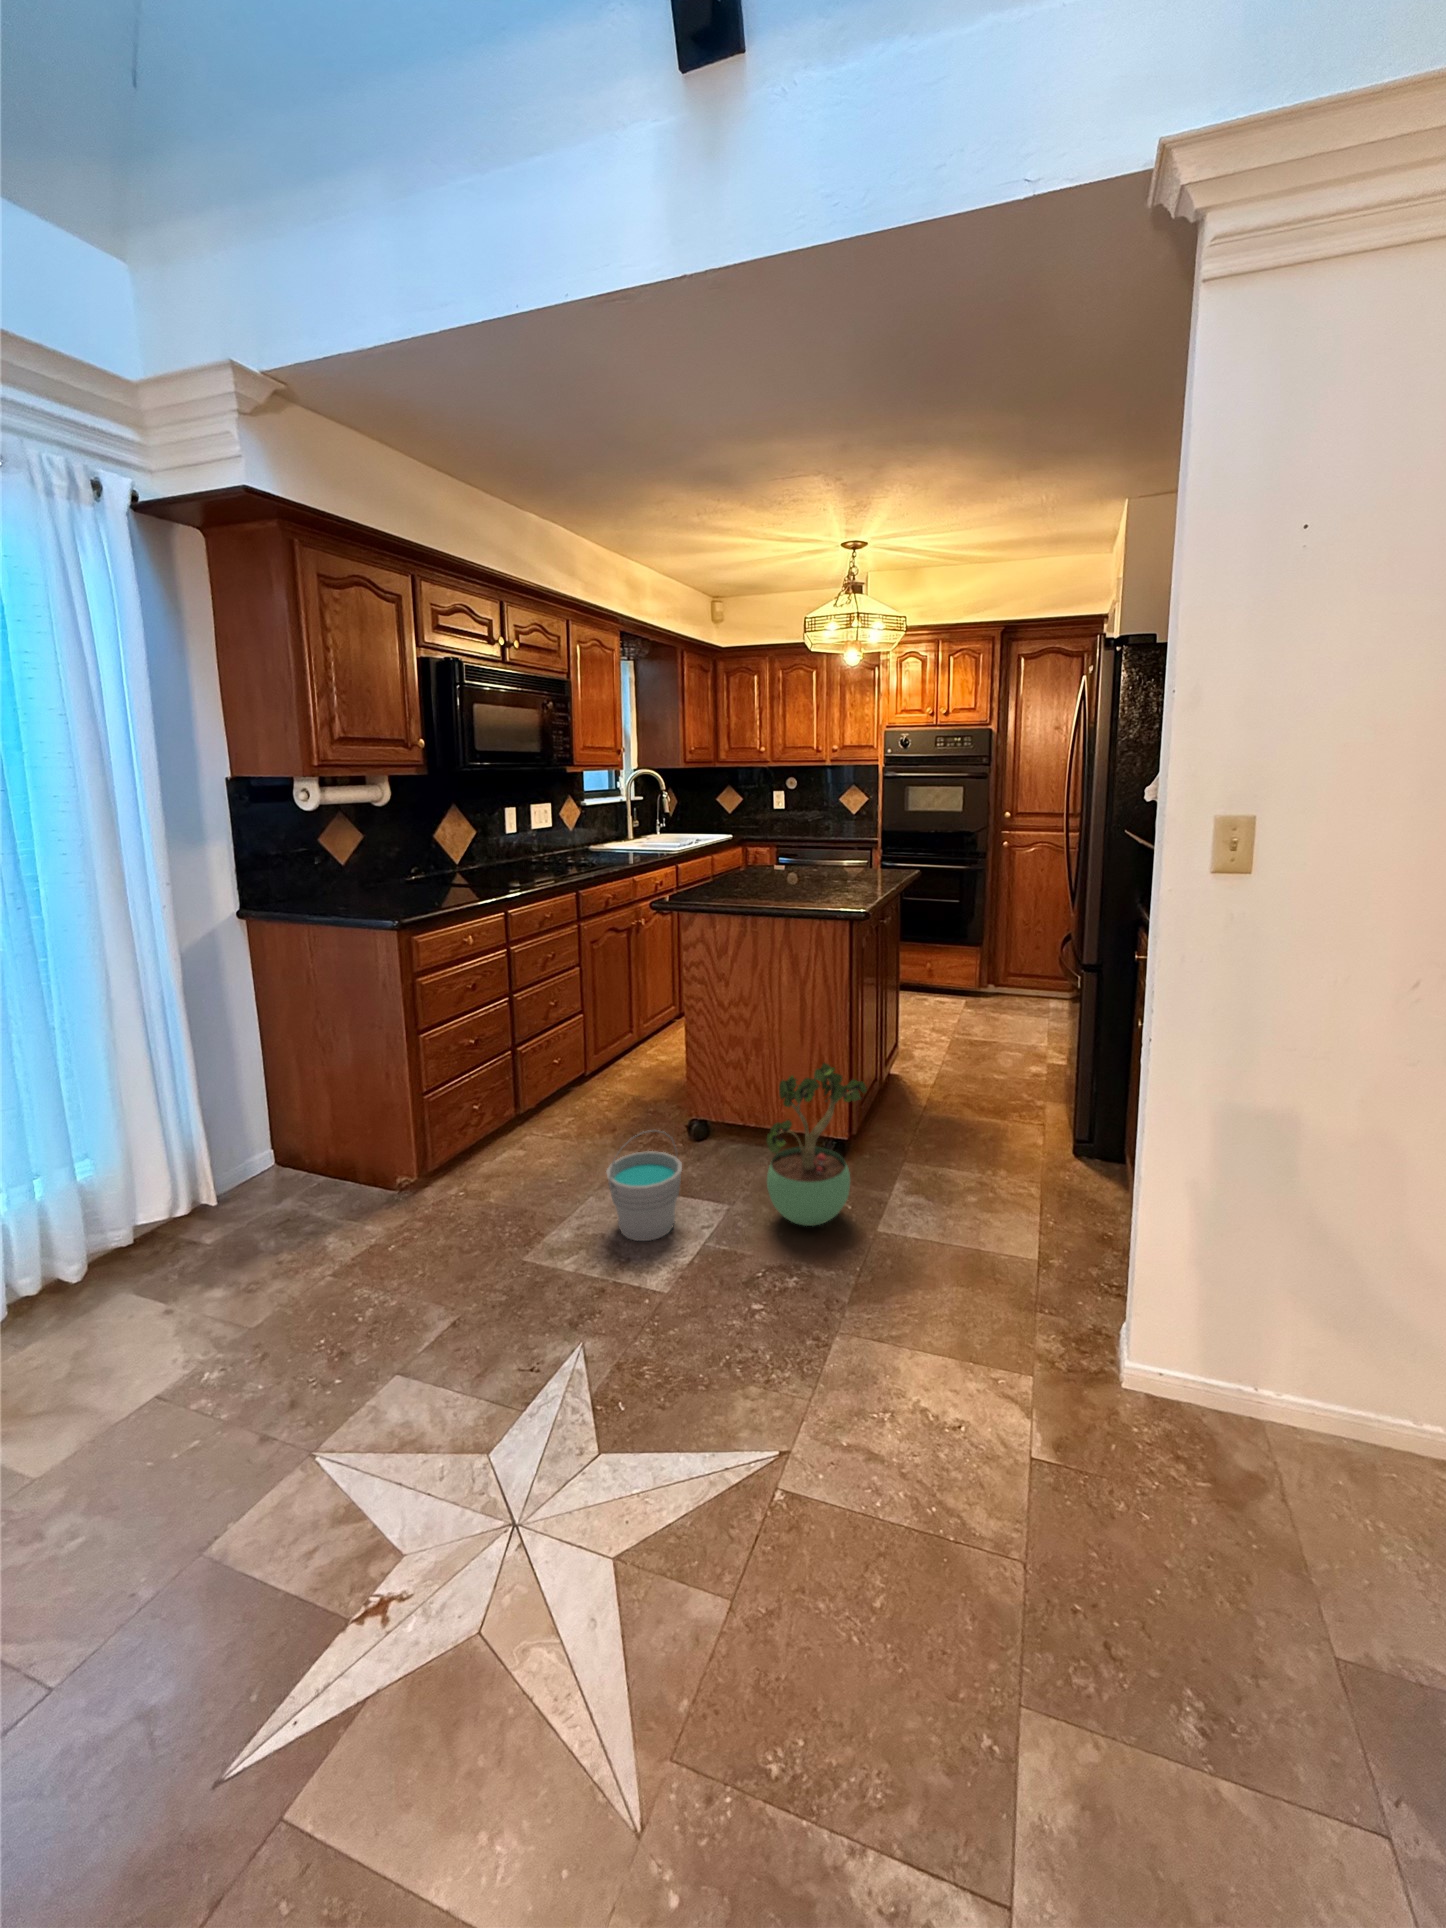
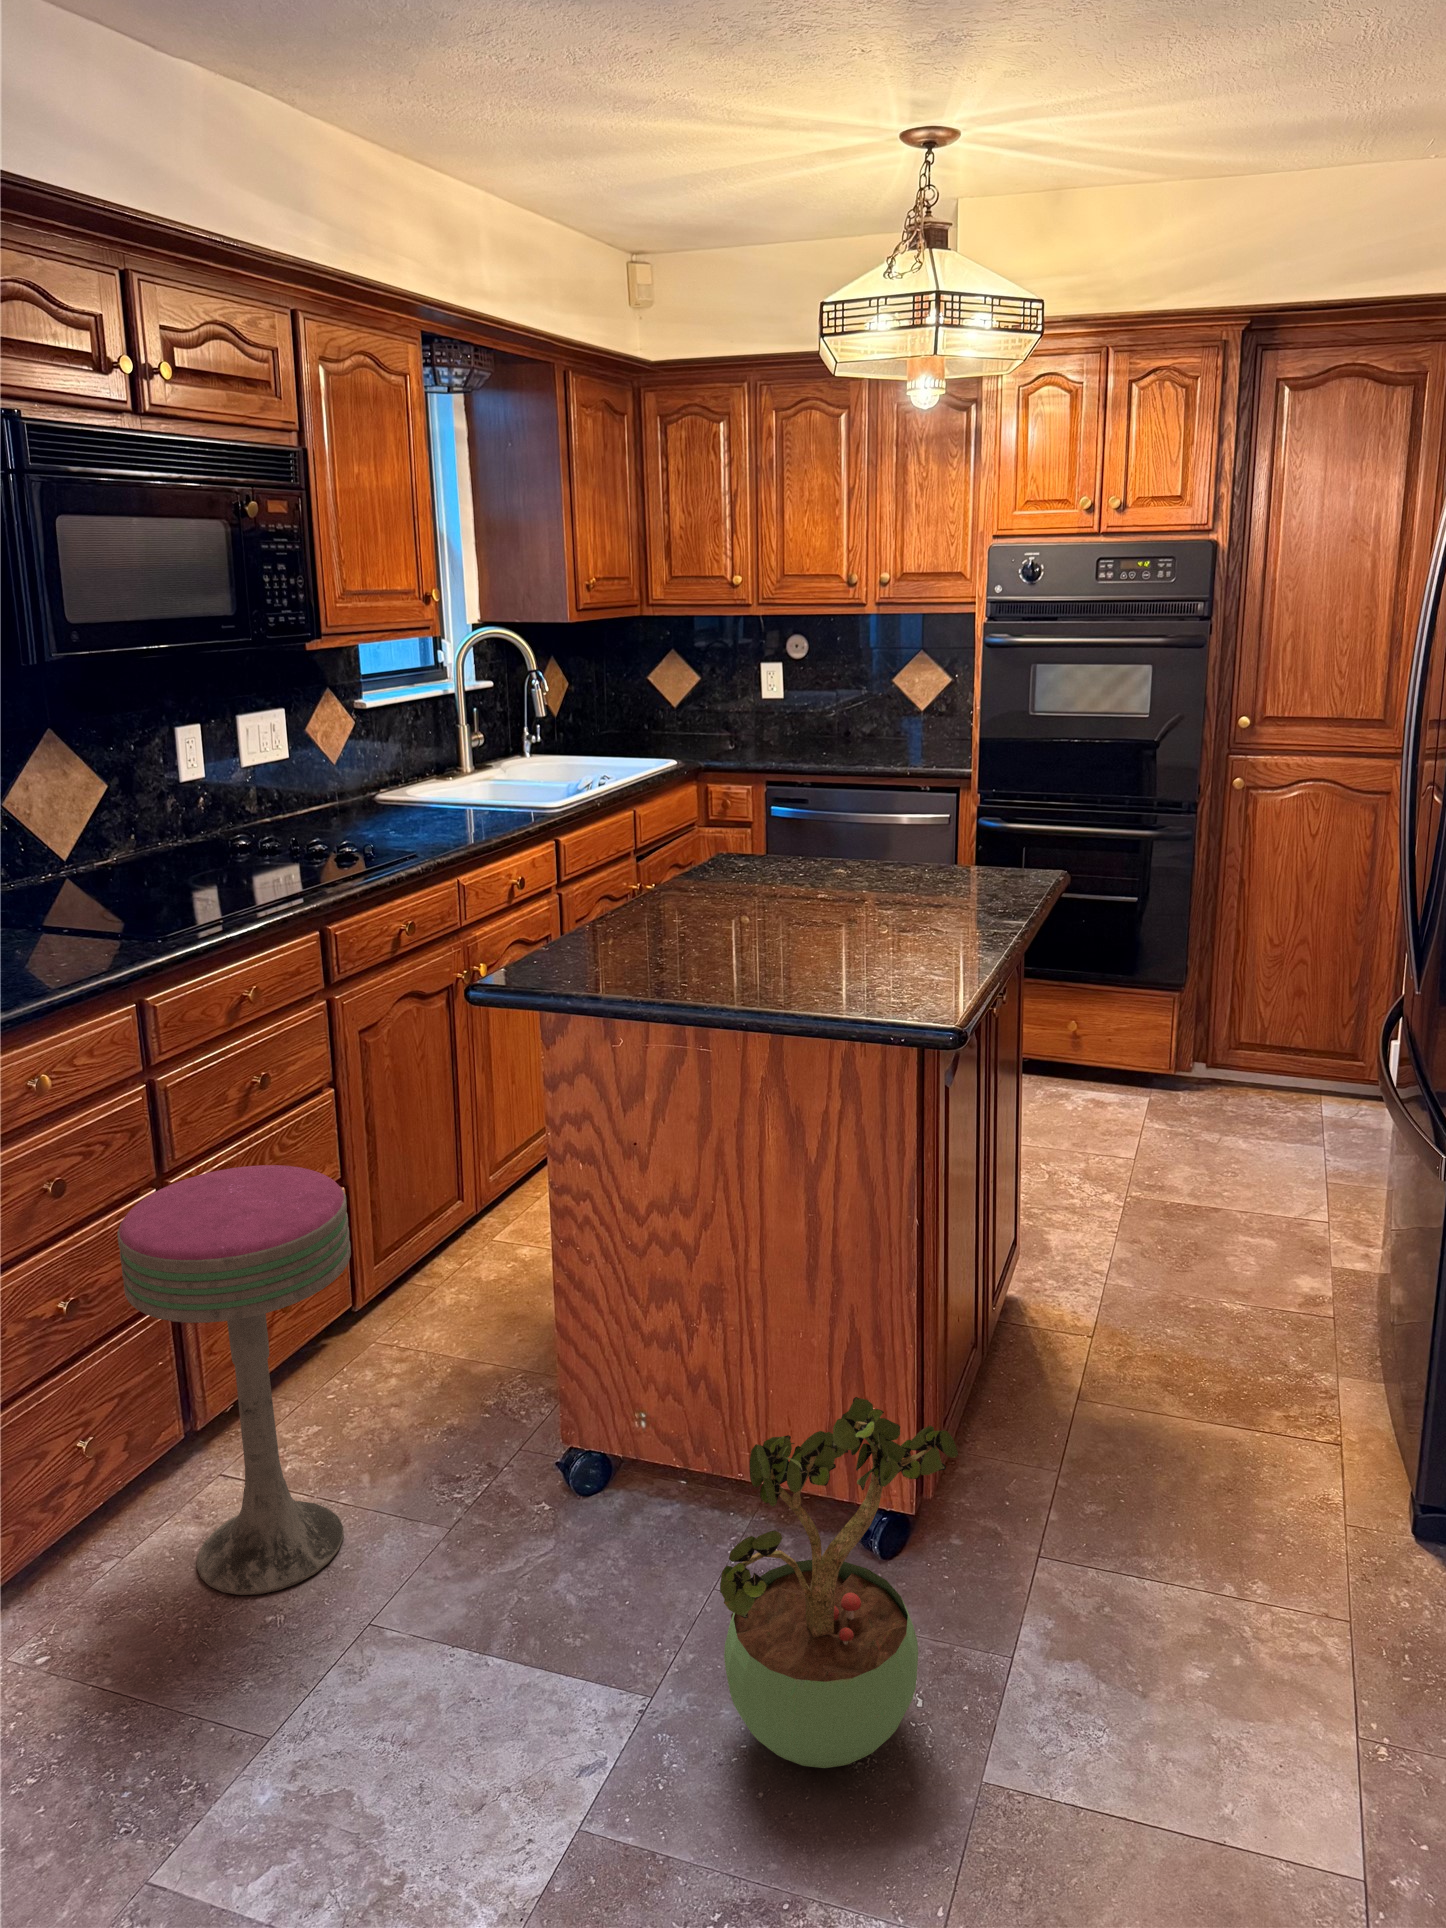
bar stool: none [500,987,599,1175] -> present [117,1165,351,1595]
bucket: present [606,1130,682,1241] -> none [349,1545,528,1807]

